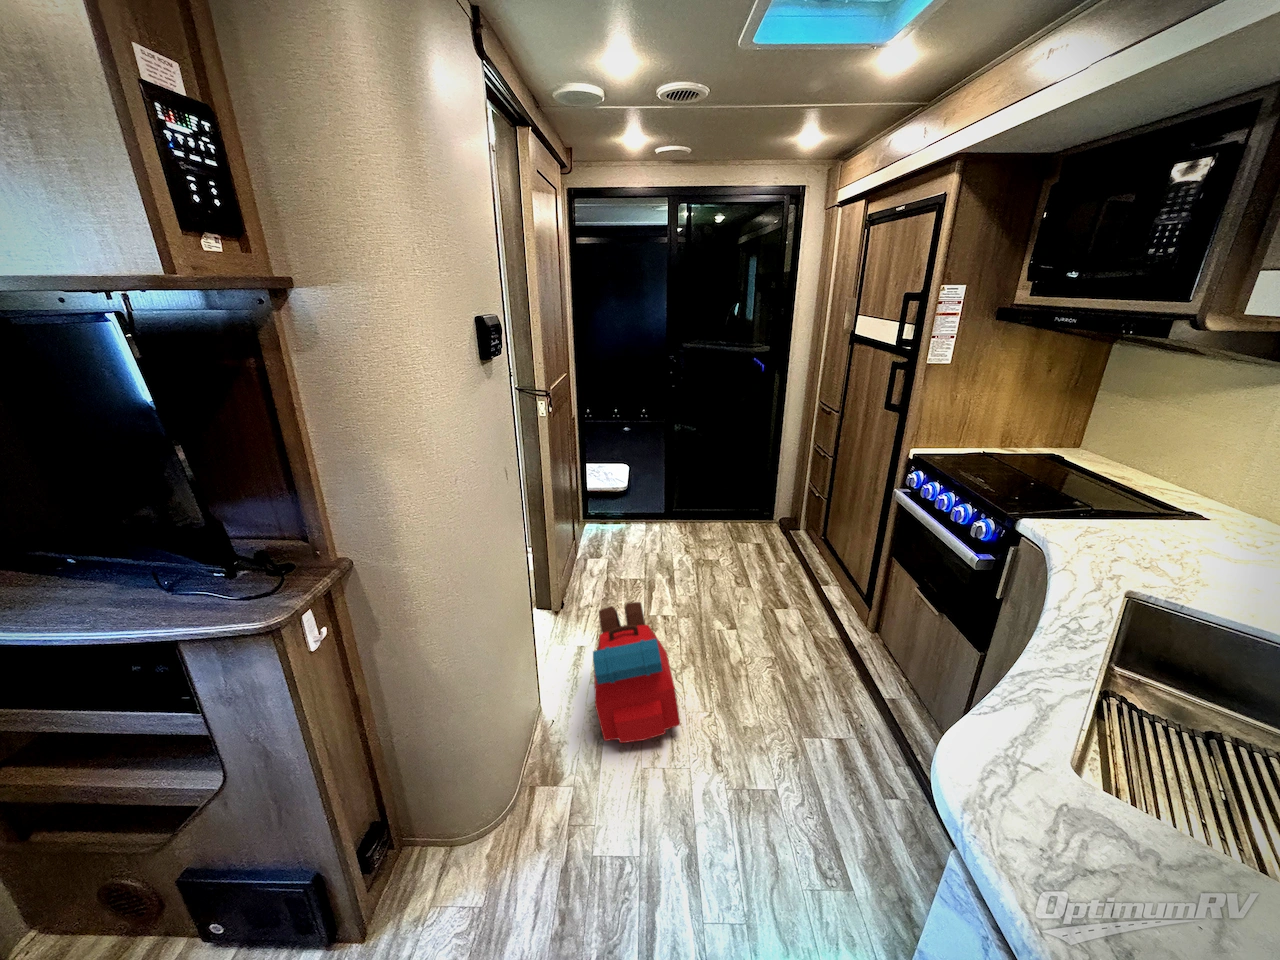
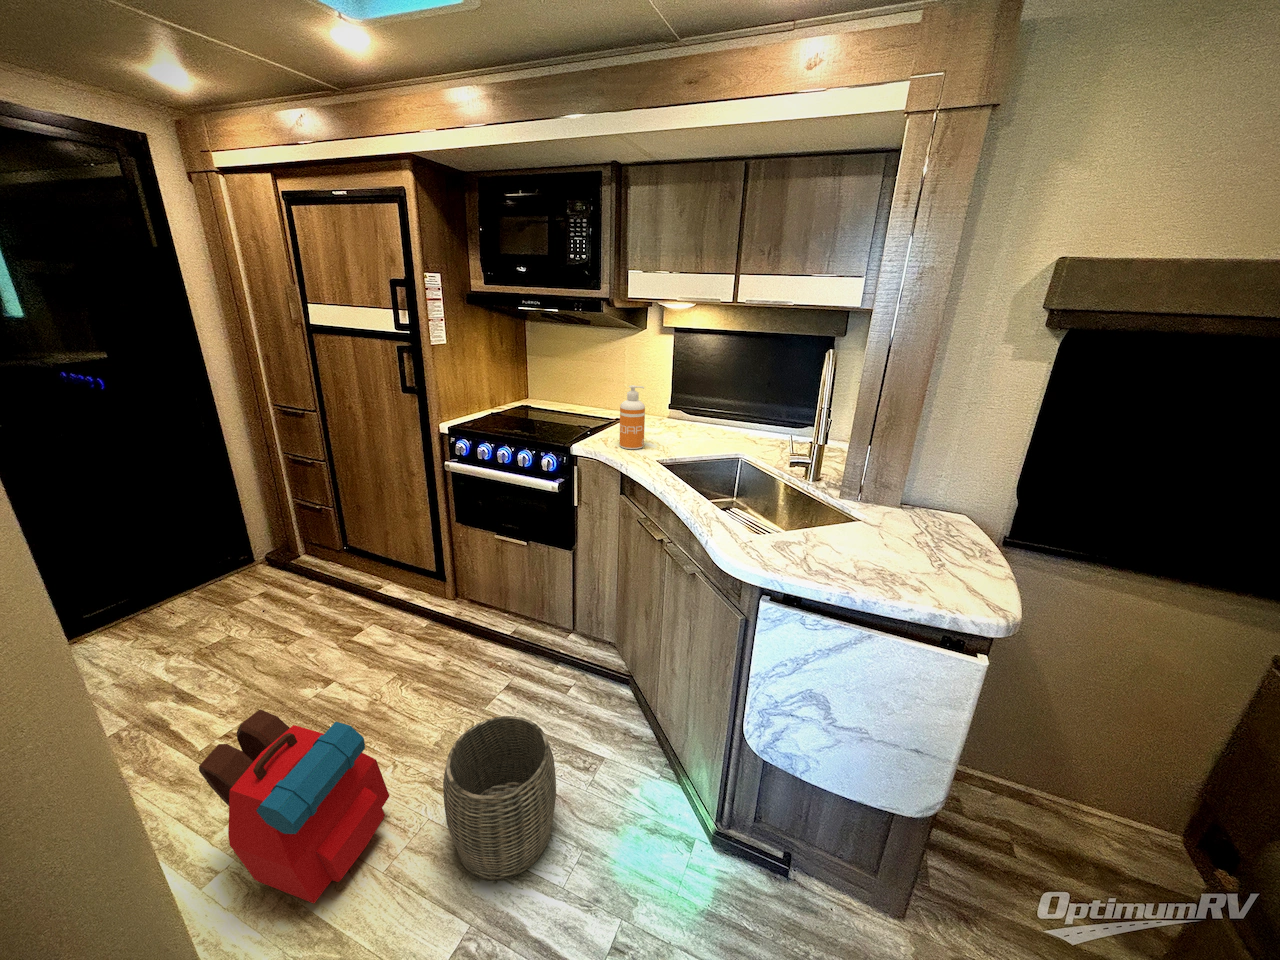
soap dispenser: none [1102,459,1187,563] -> present [620,385,645,449]
woven basket: none [667,721,775,884] -> present [443,716,556,880]

